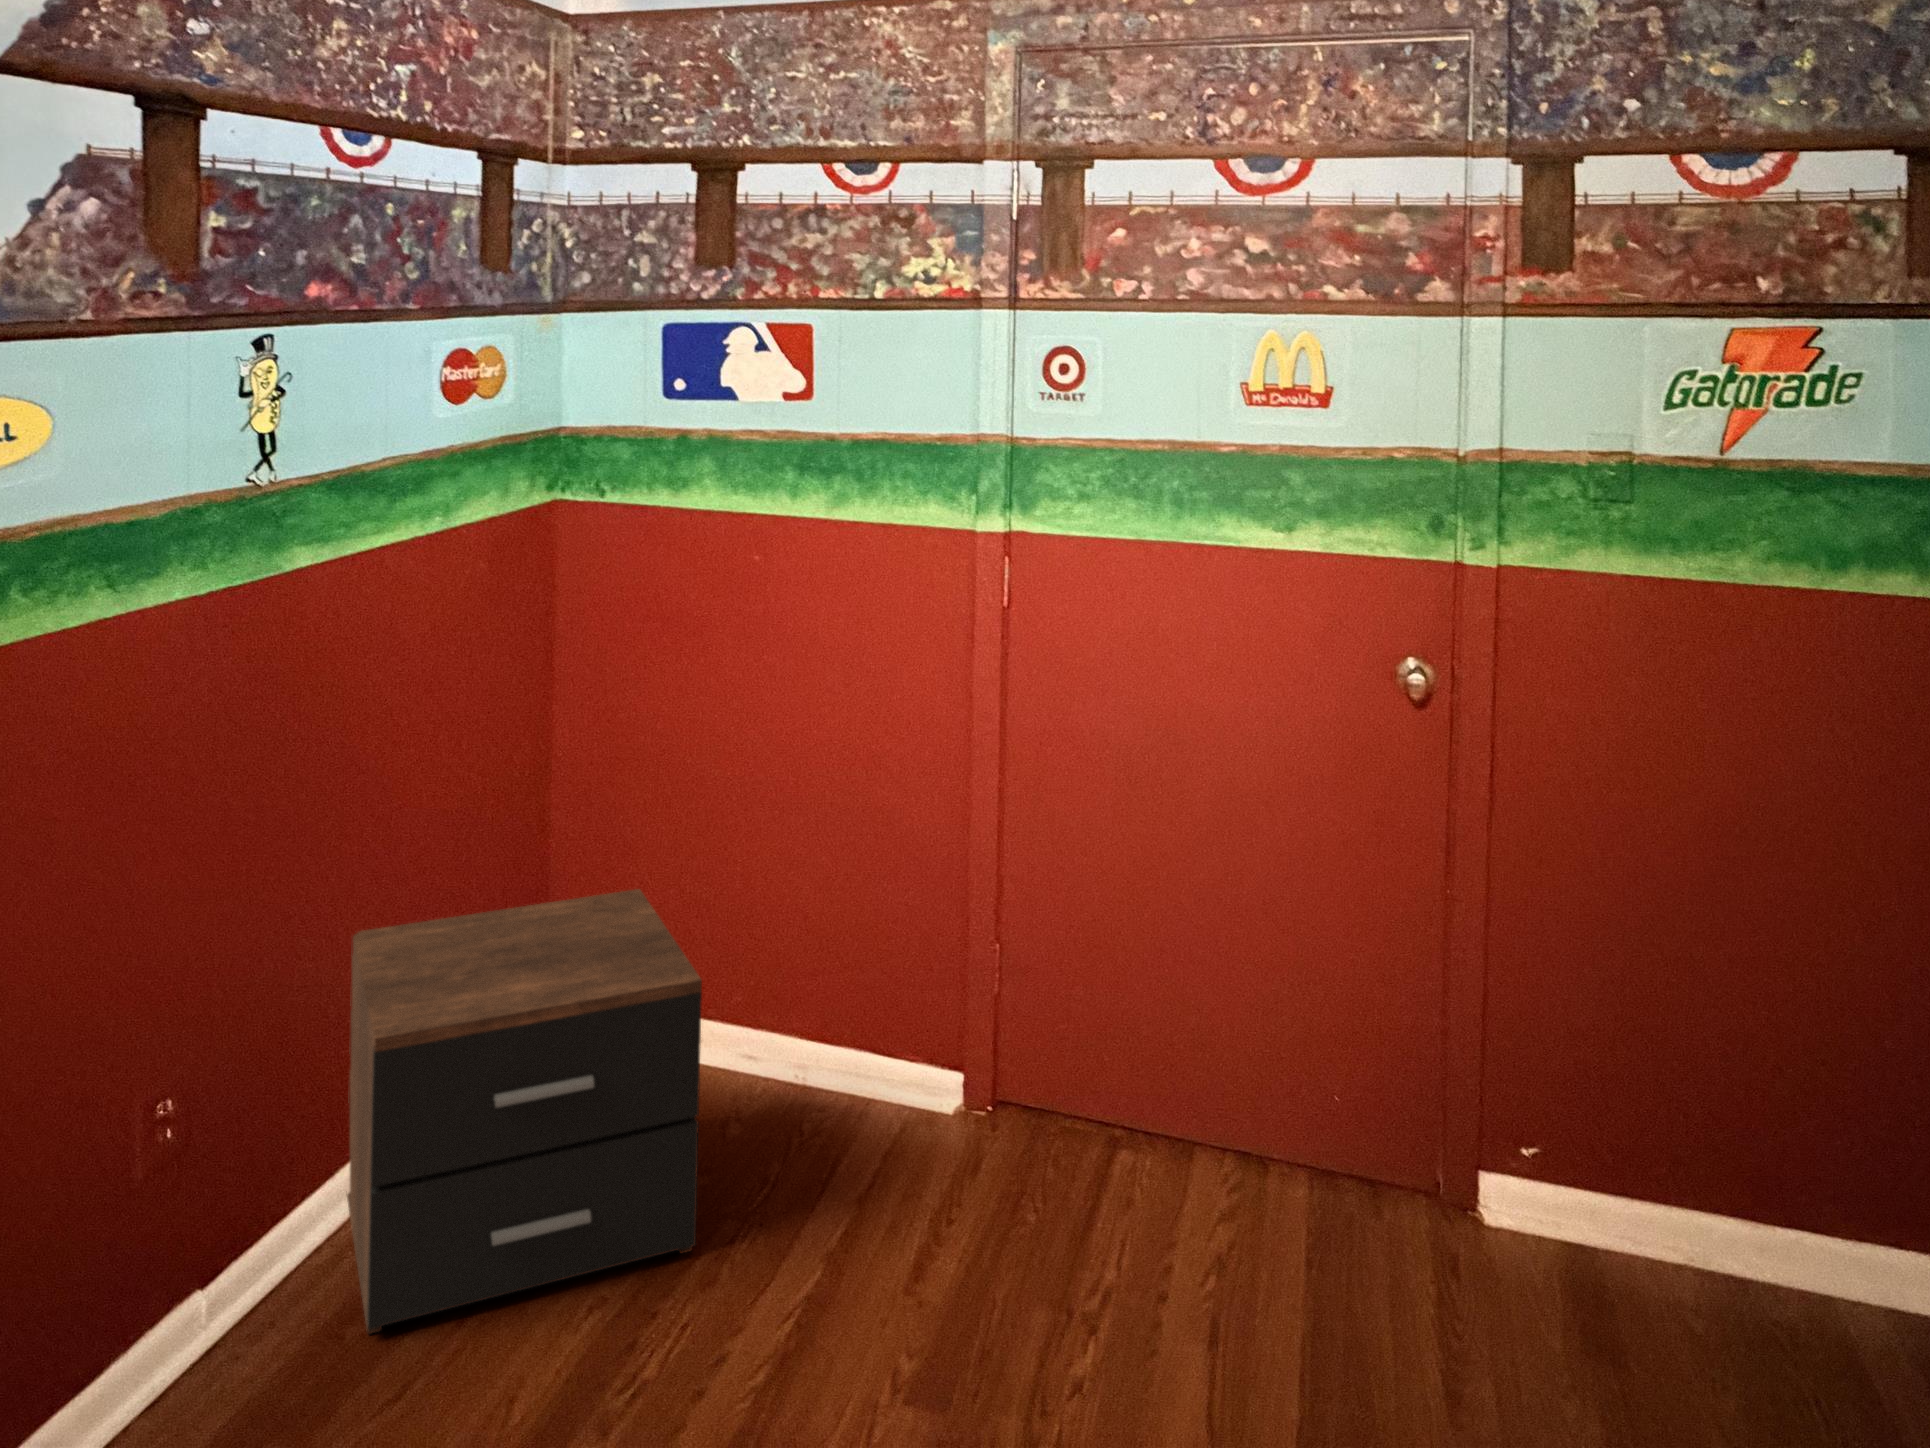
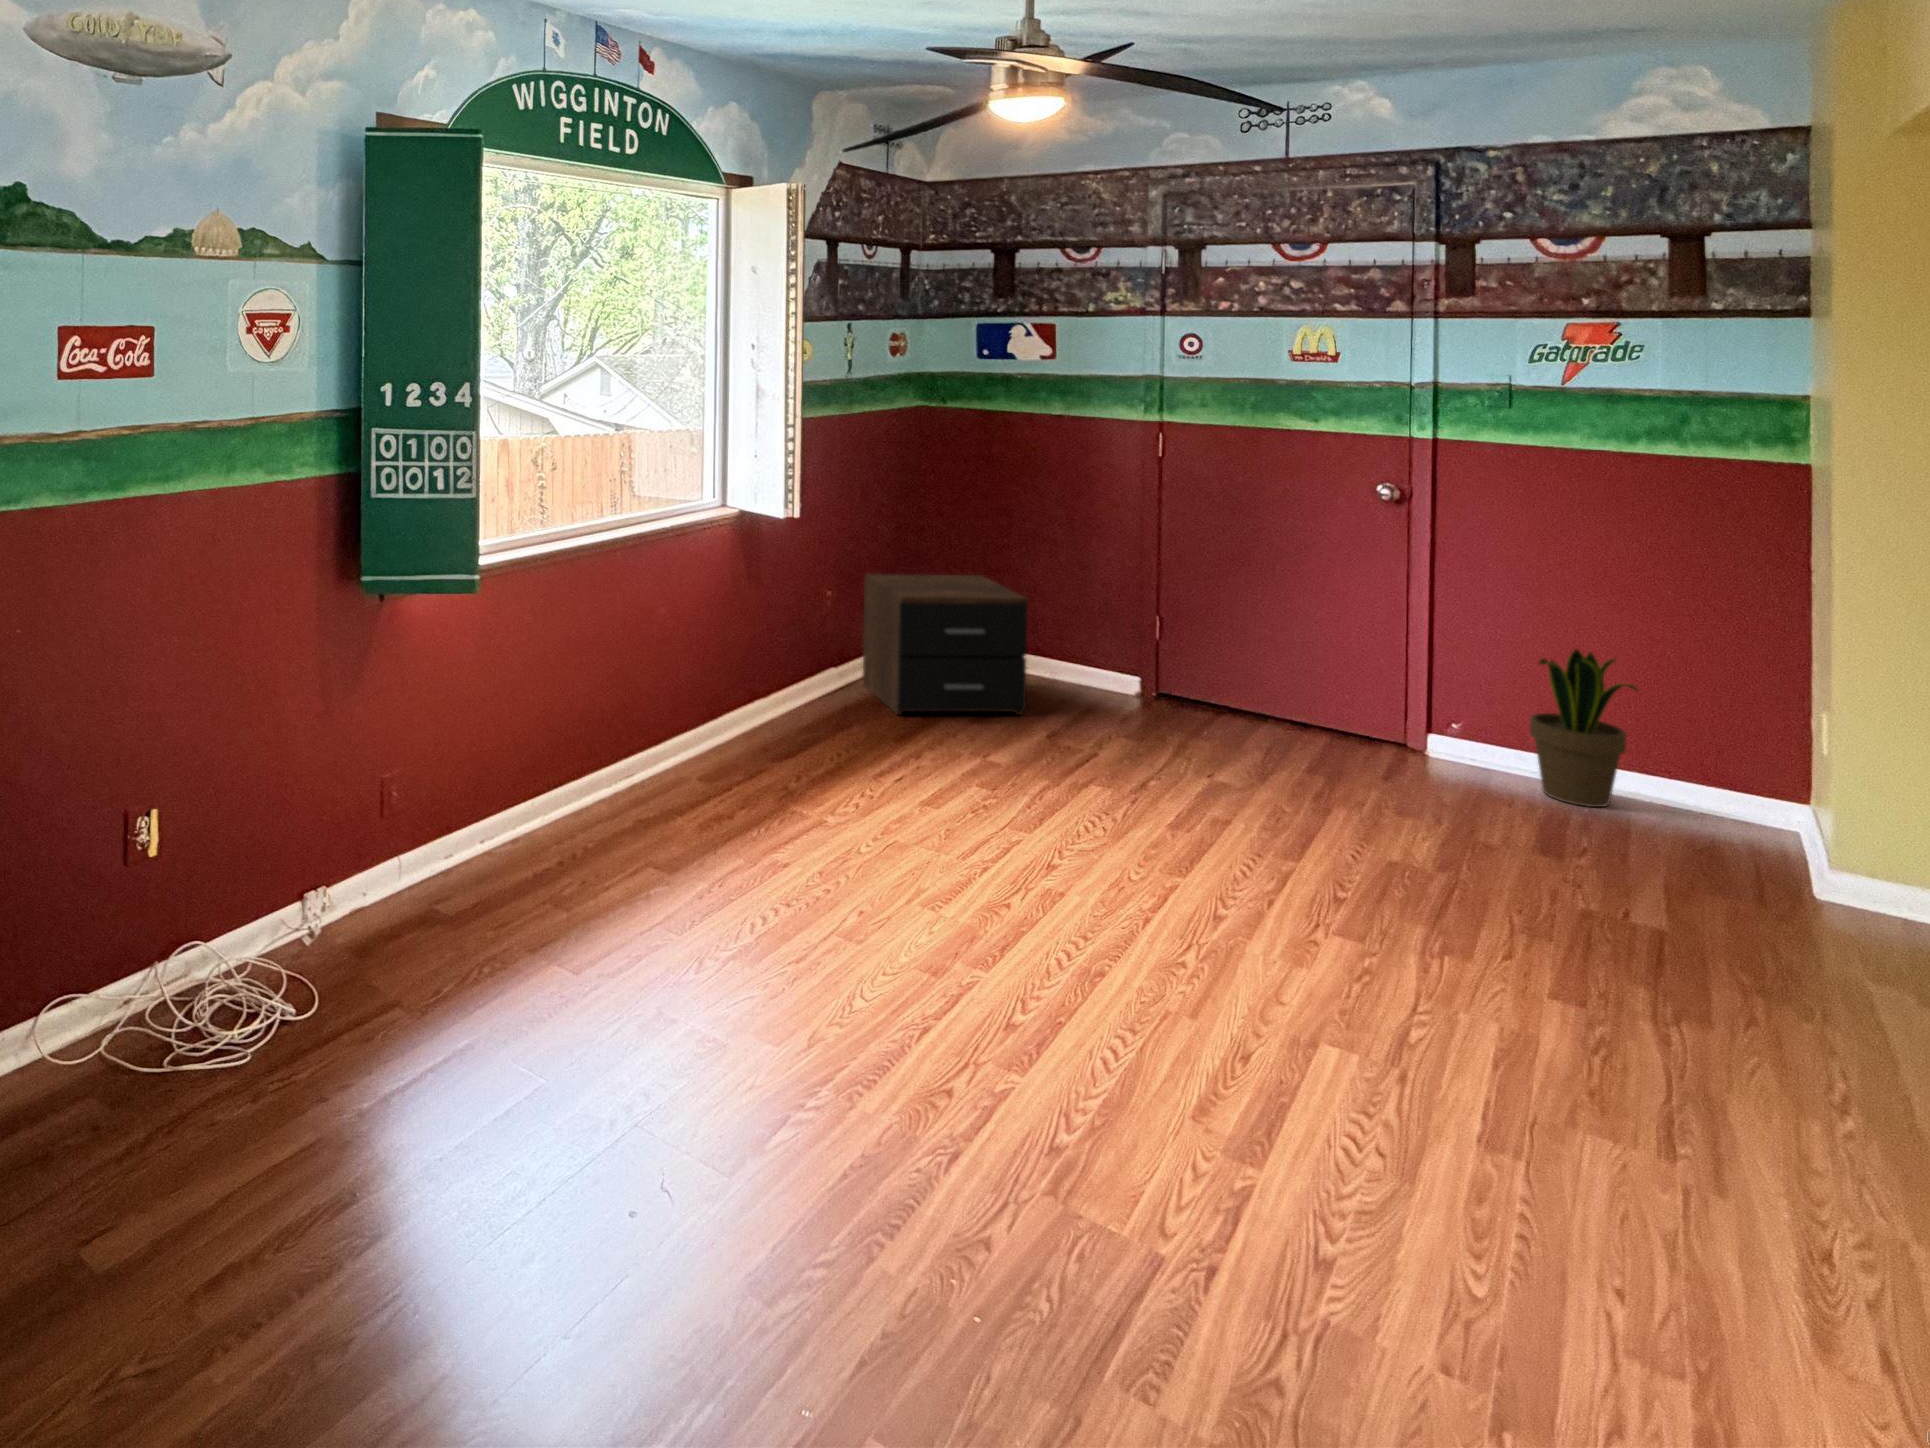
potted plant: none [1673,1003,1877,1355] -> present [1530,649,1638,807]

